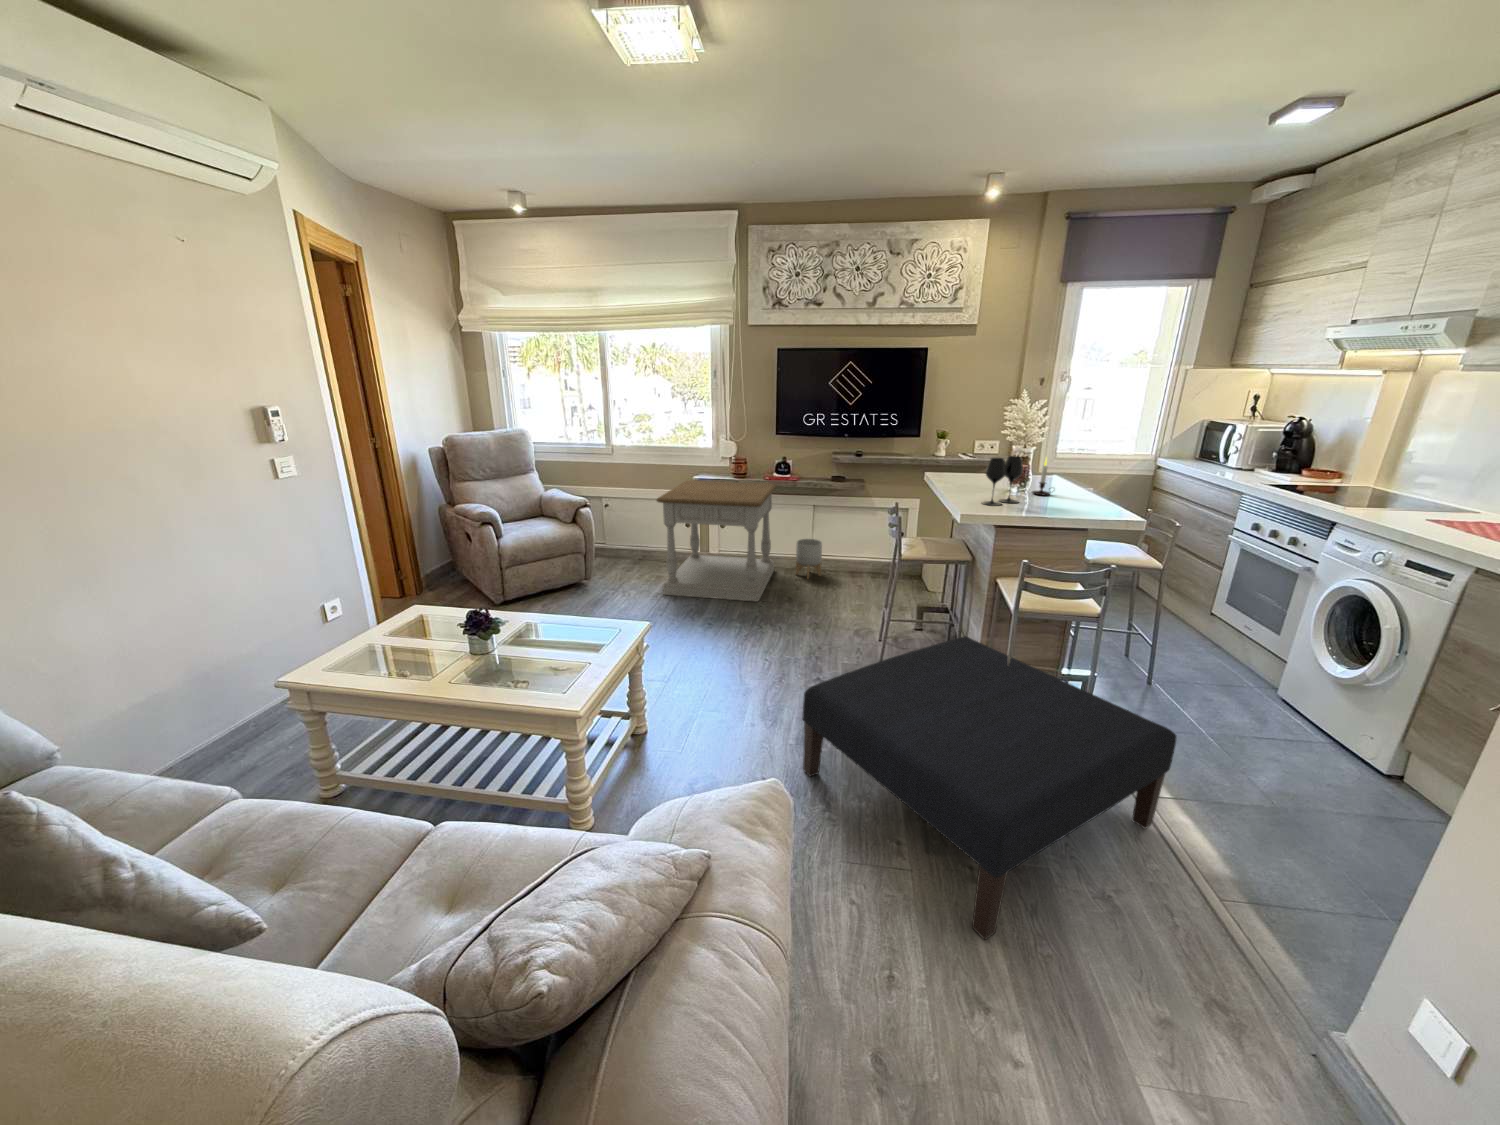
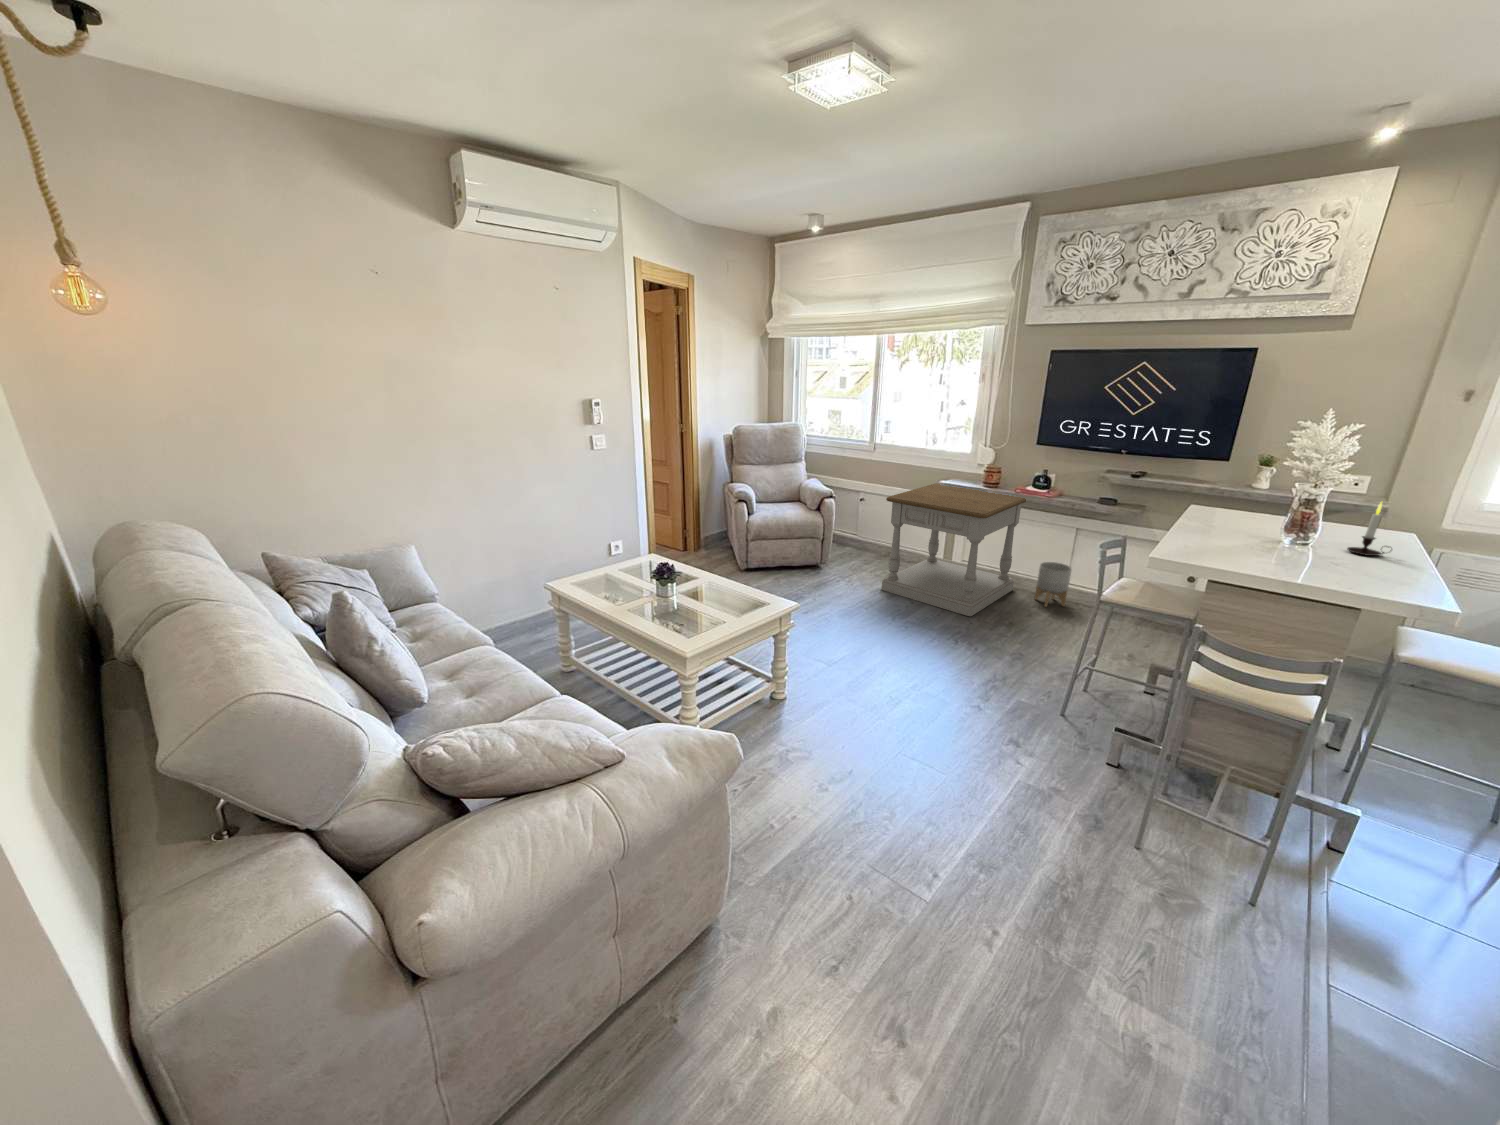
wine glass: present [982,456,1023,506] -> none [1235,493,1316,558]
ottoman: present [803,636,1176,939] -> none [895,701,1383,1041]

